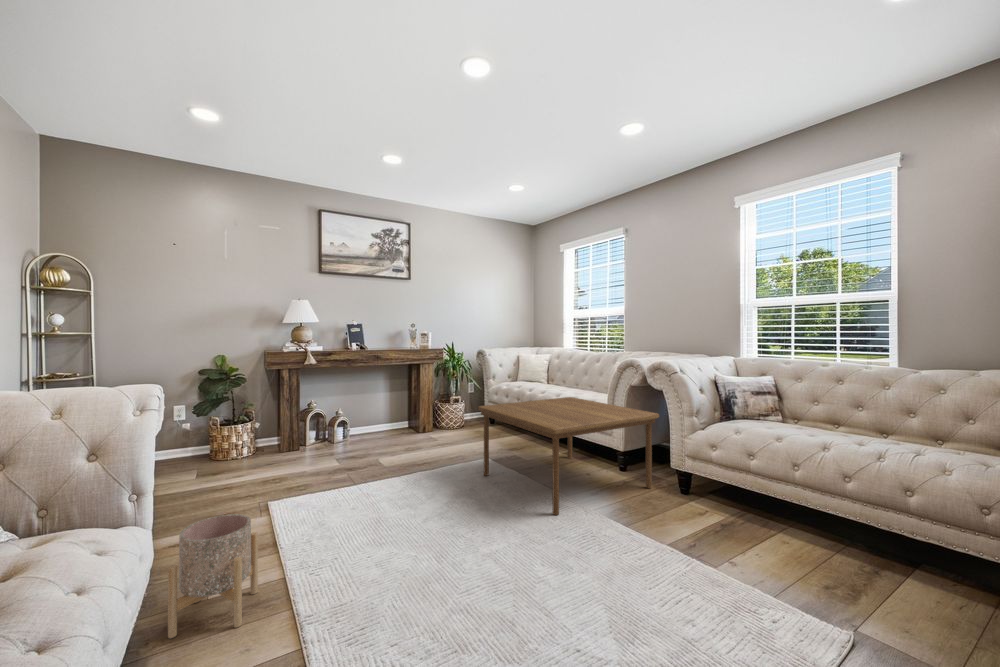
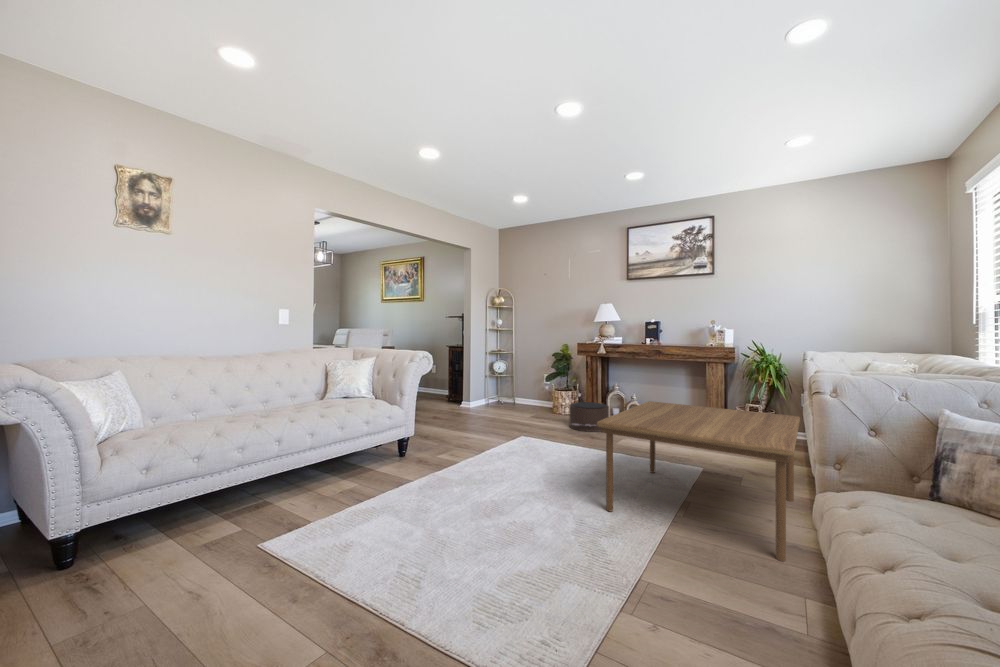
pouf: none [283,427,347,469] -> present [570,402,609,432]
planter: present [168,514,258,638] -> none [401,415,437,463]

